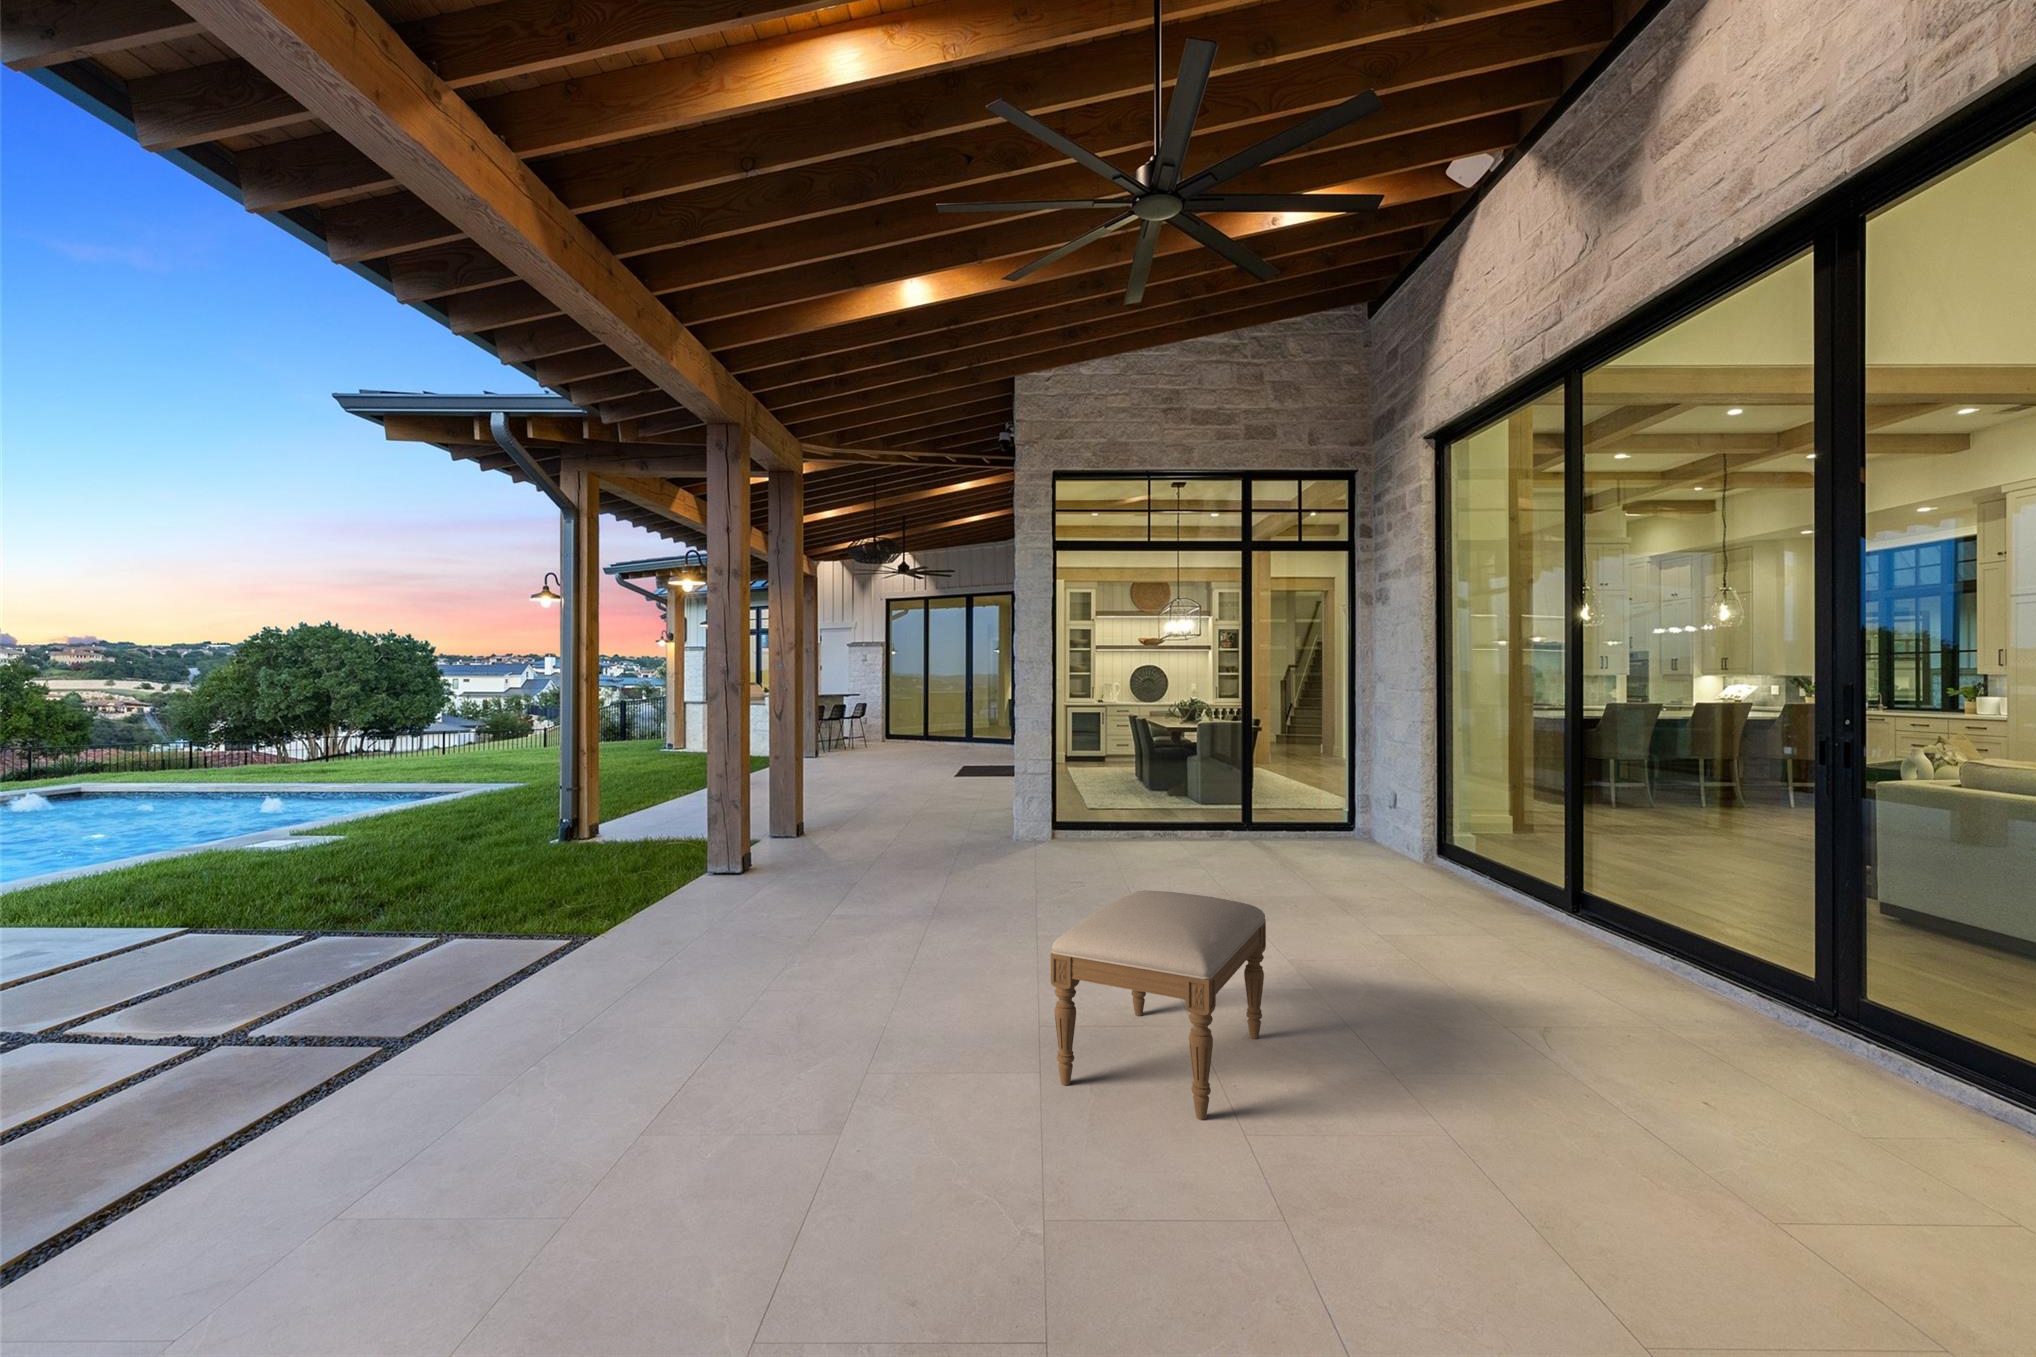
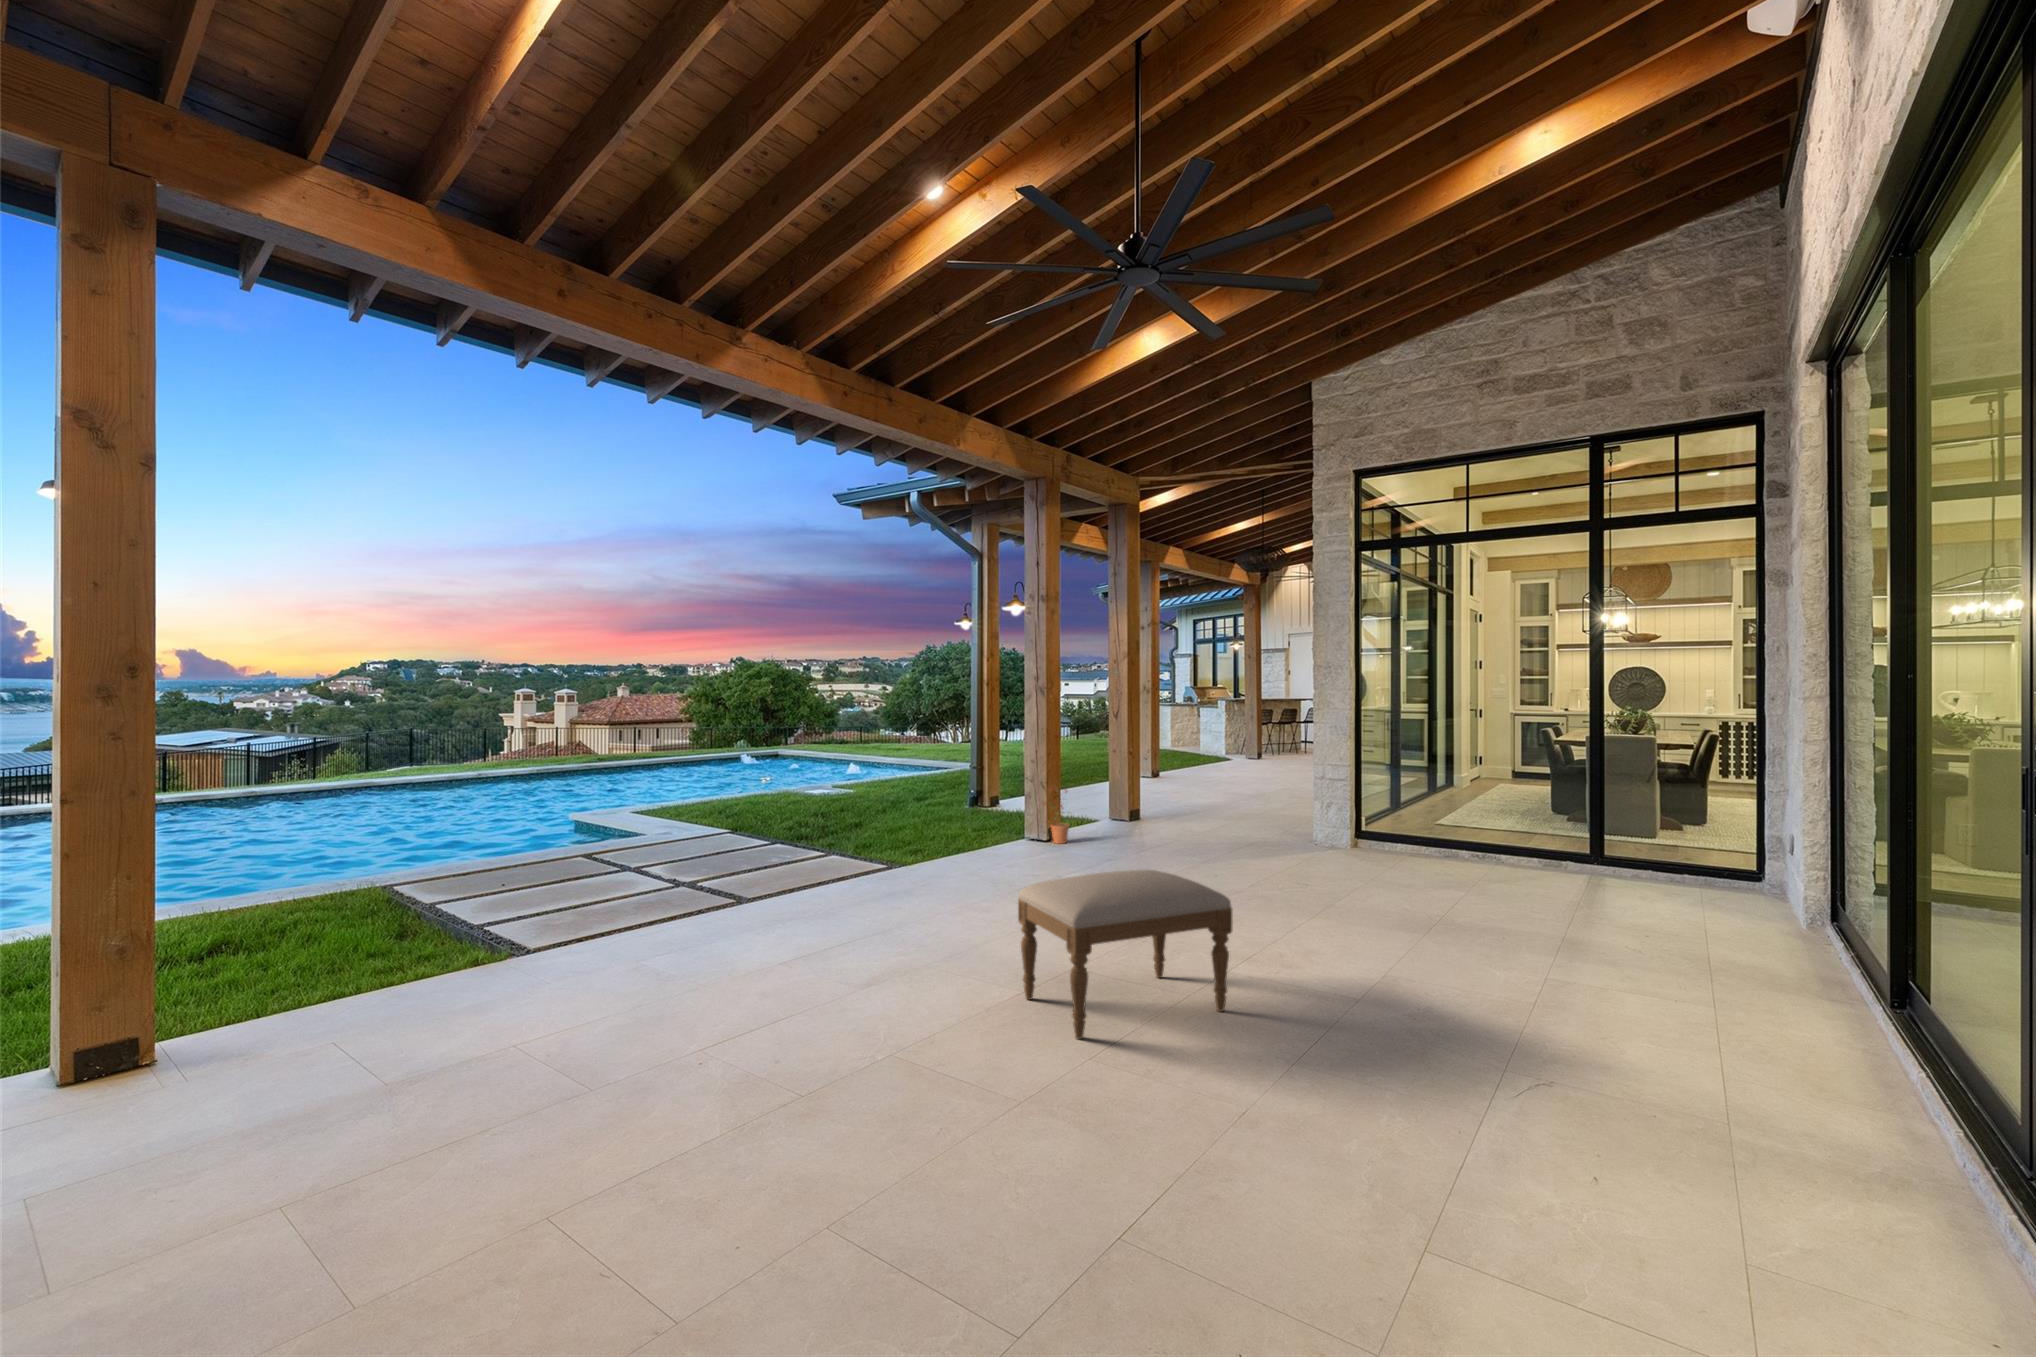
potted plant: none [736,802,775,873] -> present [1043,786,1070,844]

